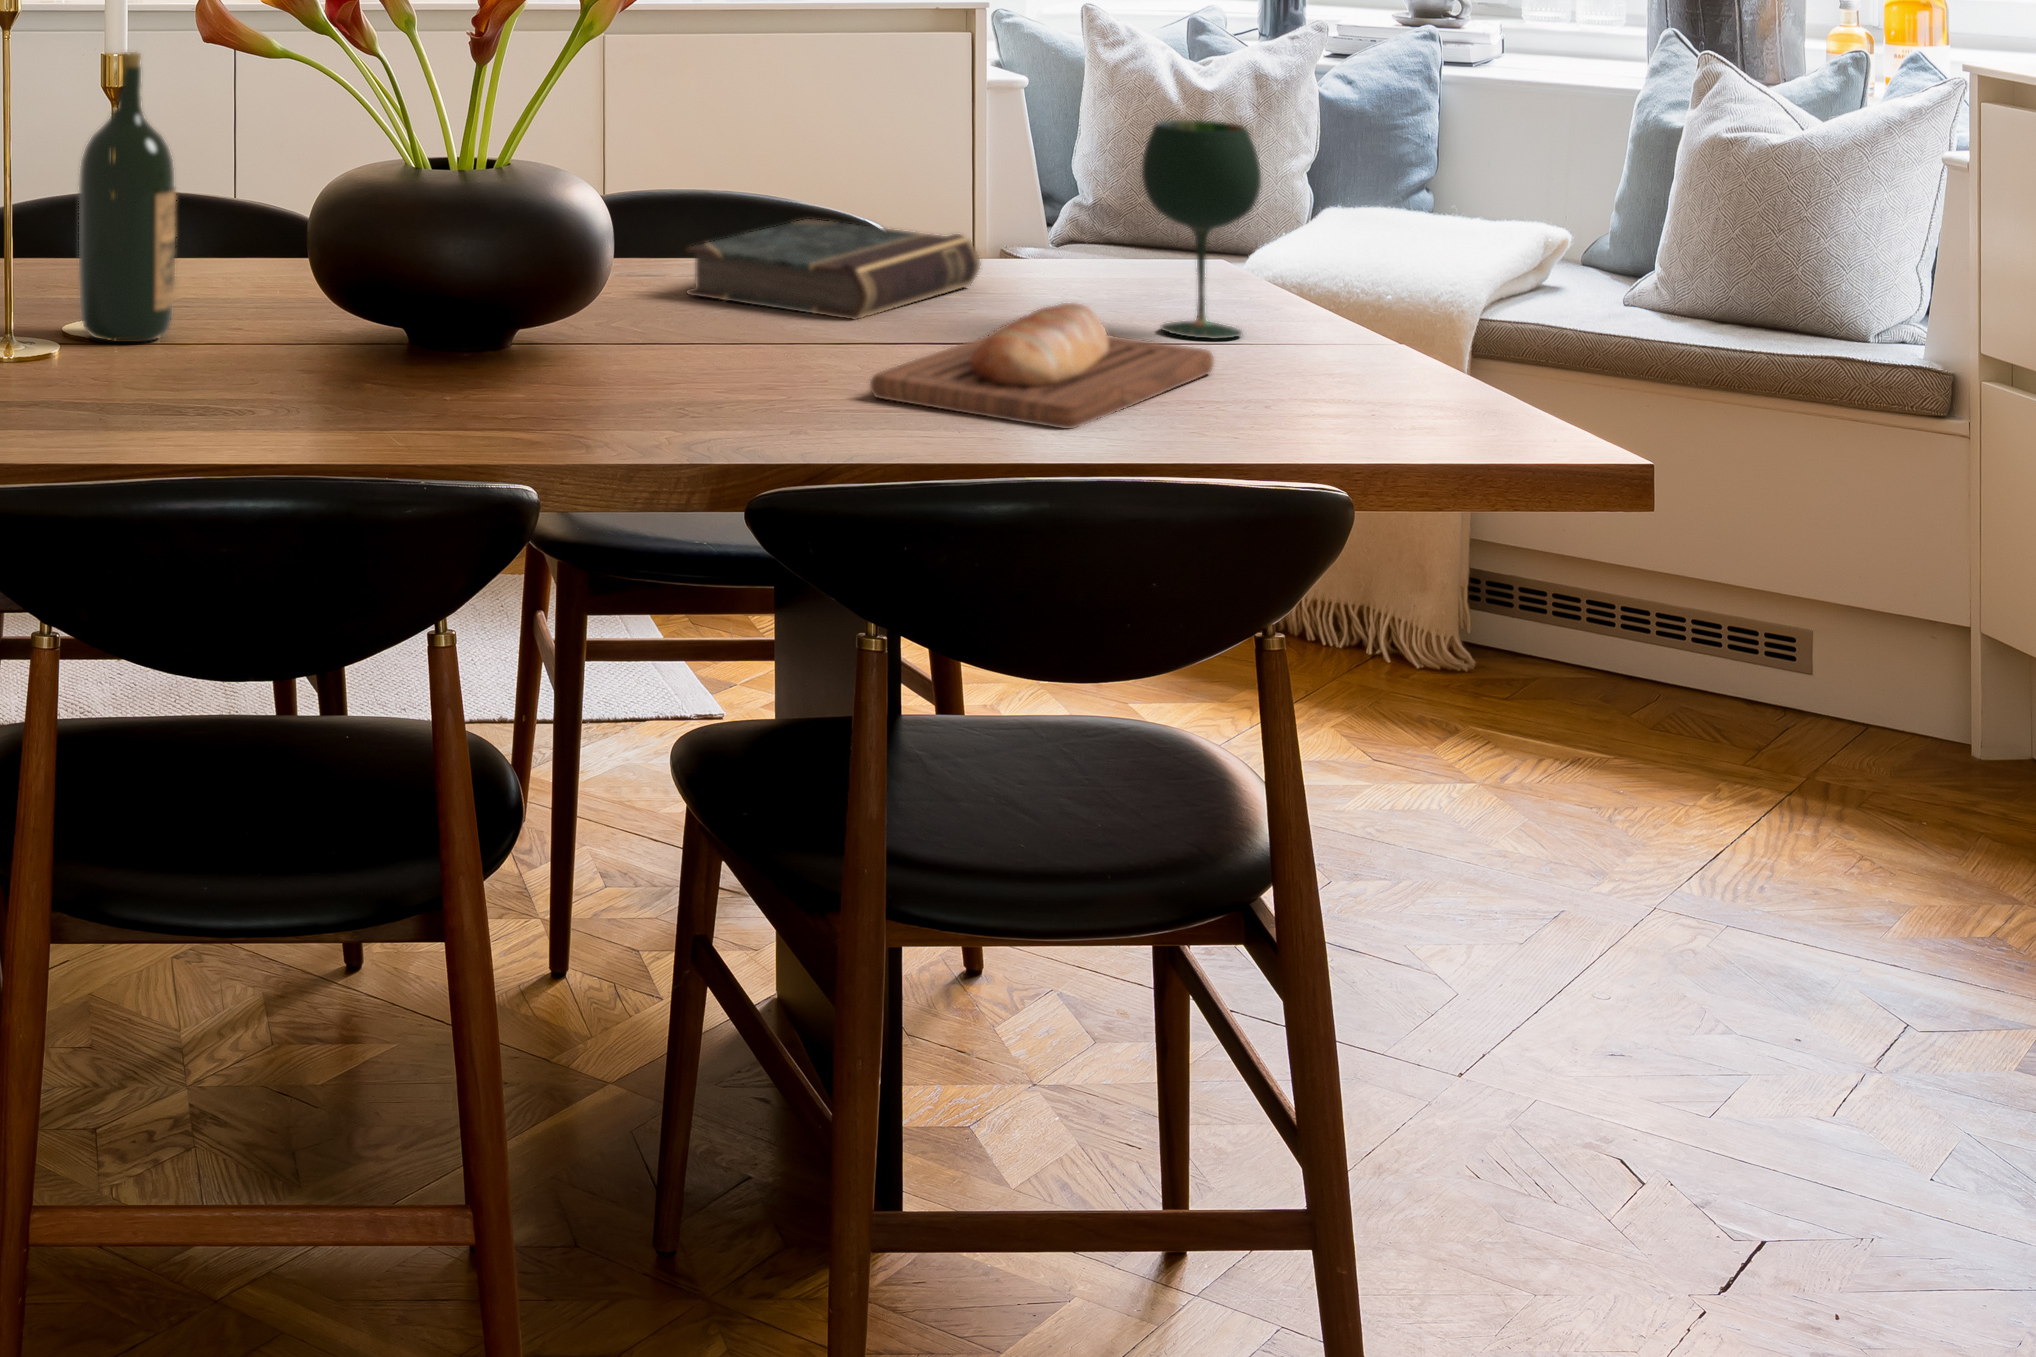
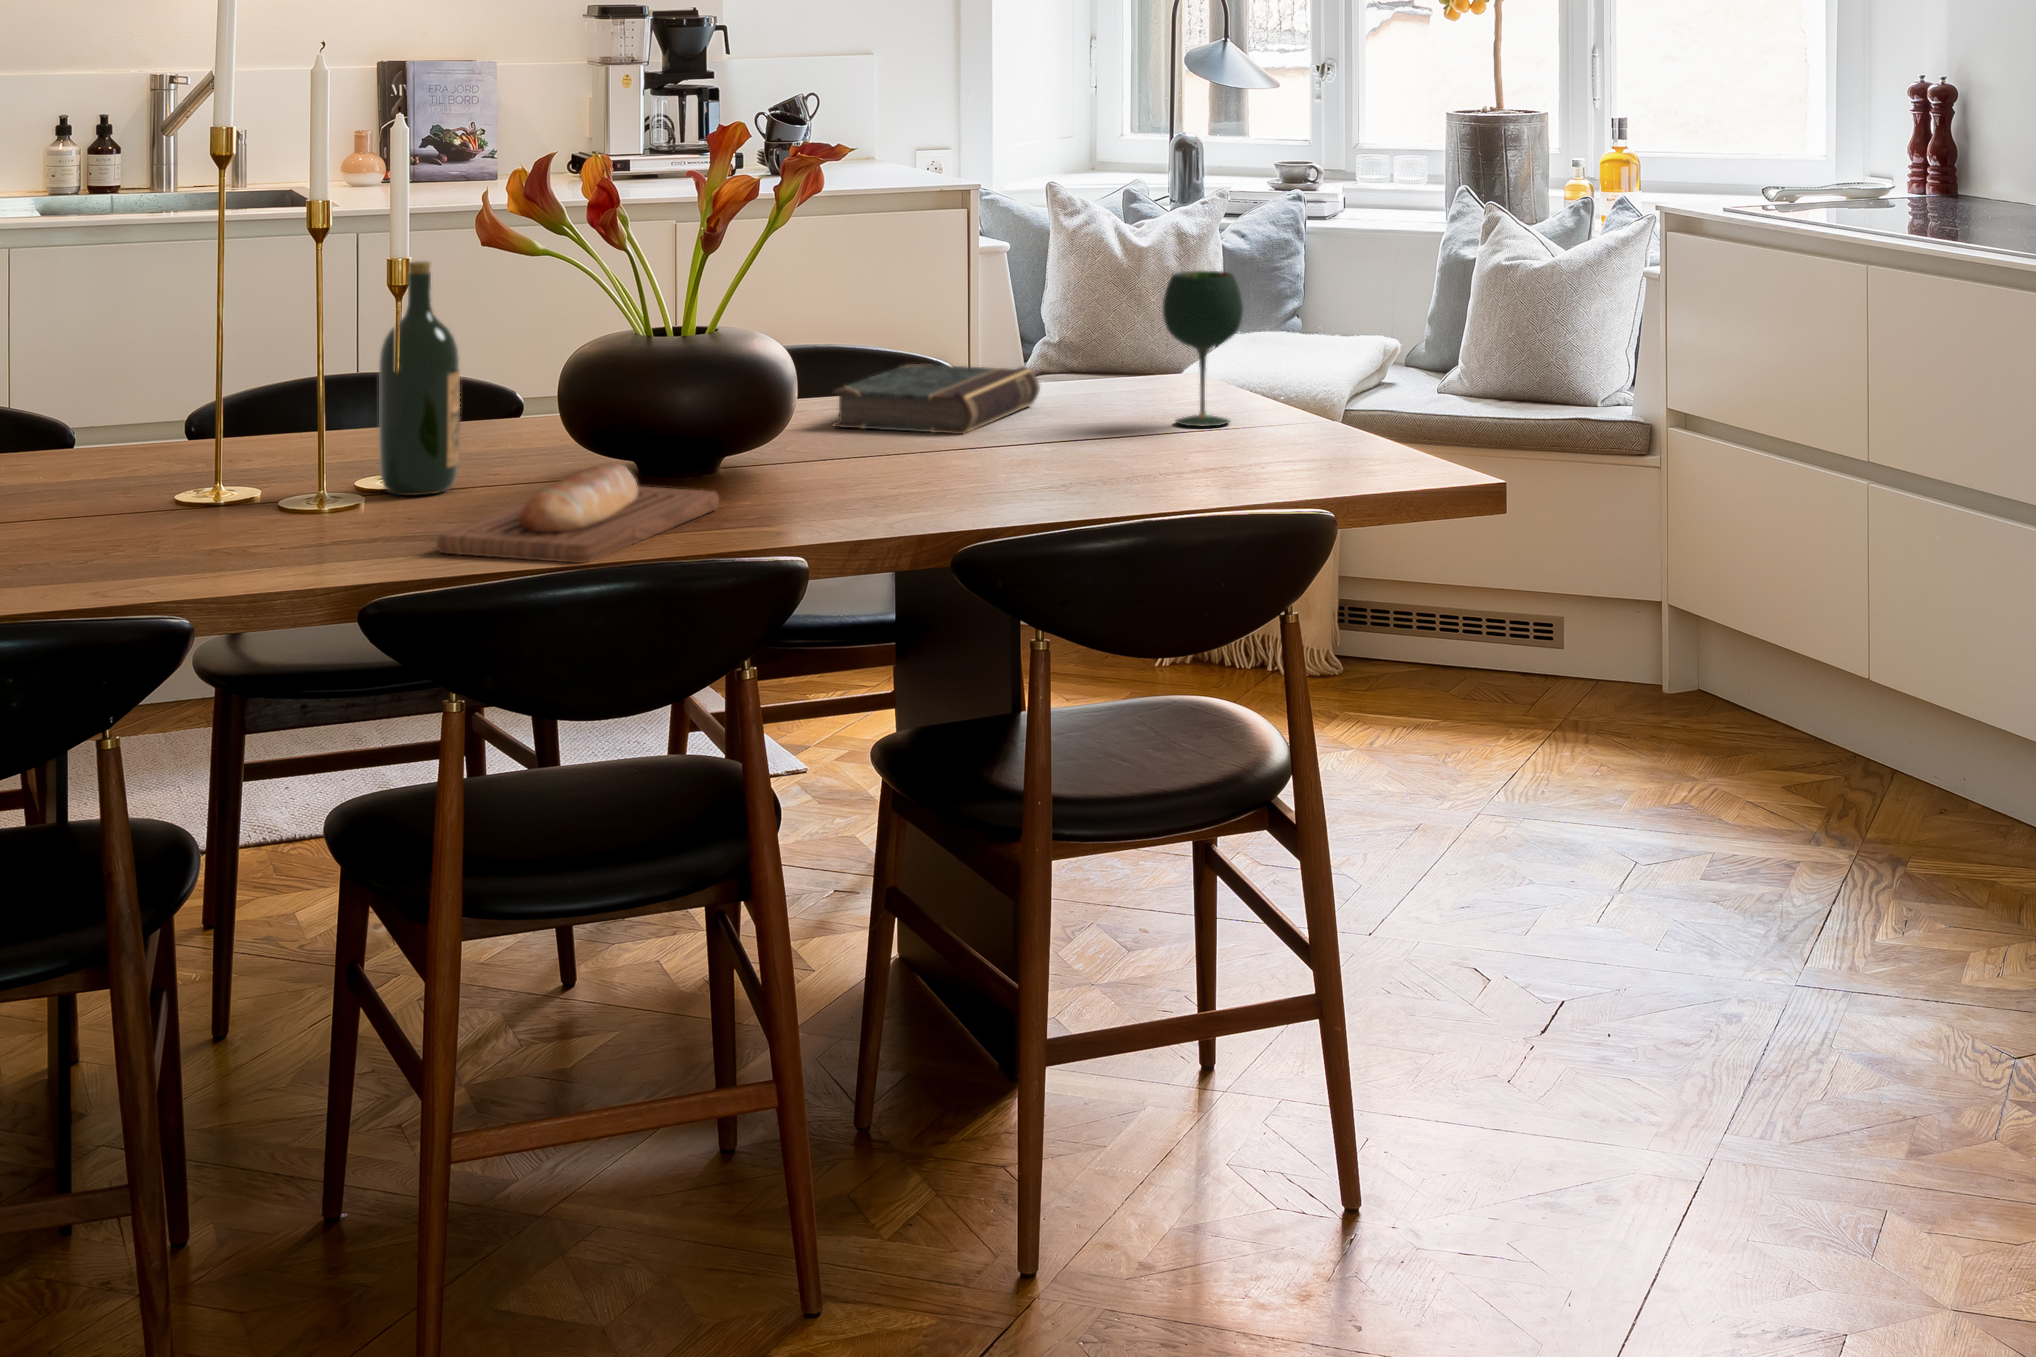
bread loaf: present [870,303,1214,429] -> present [437,463,719,563]

